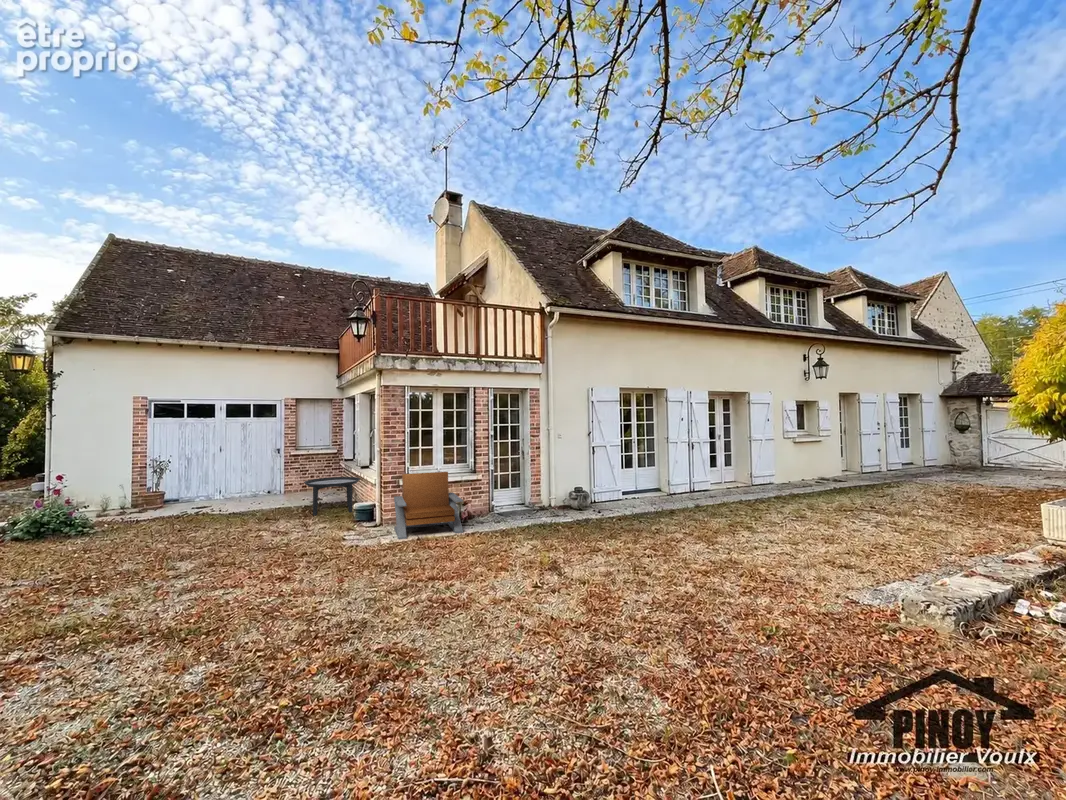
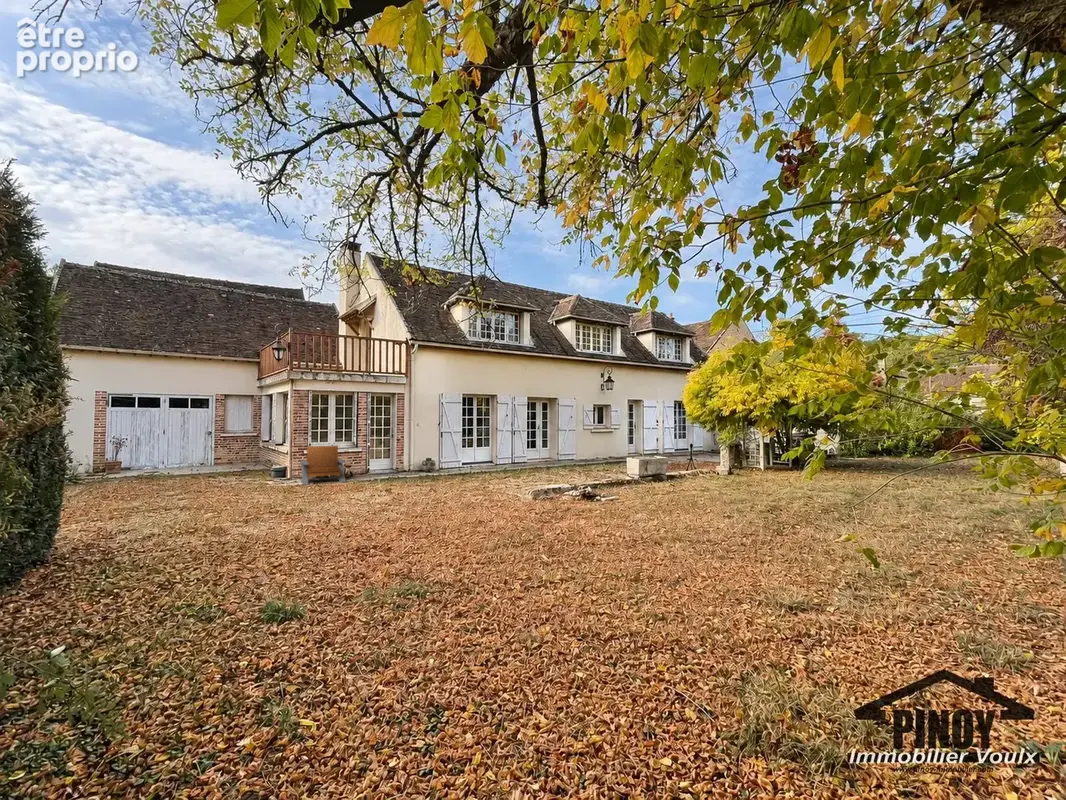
round table: present [304,477,360,516] -> none [235,452,277,476]

